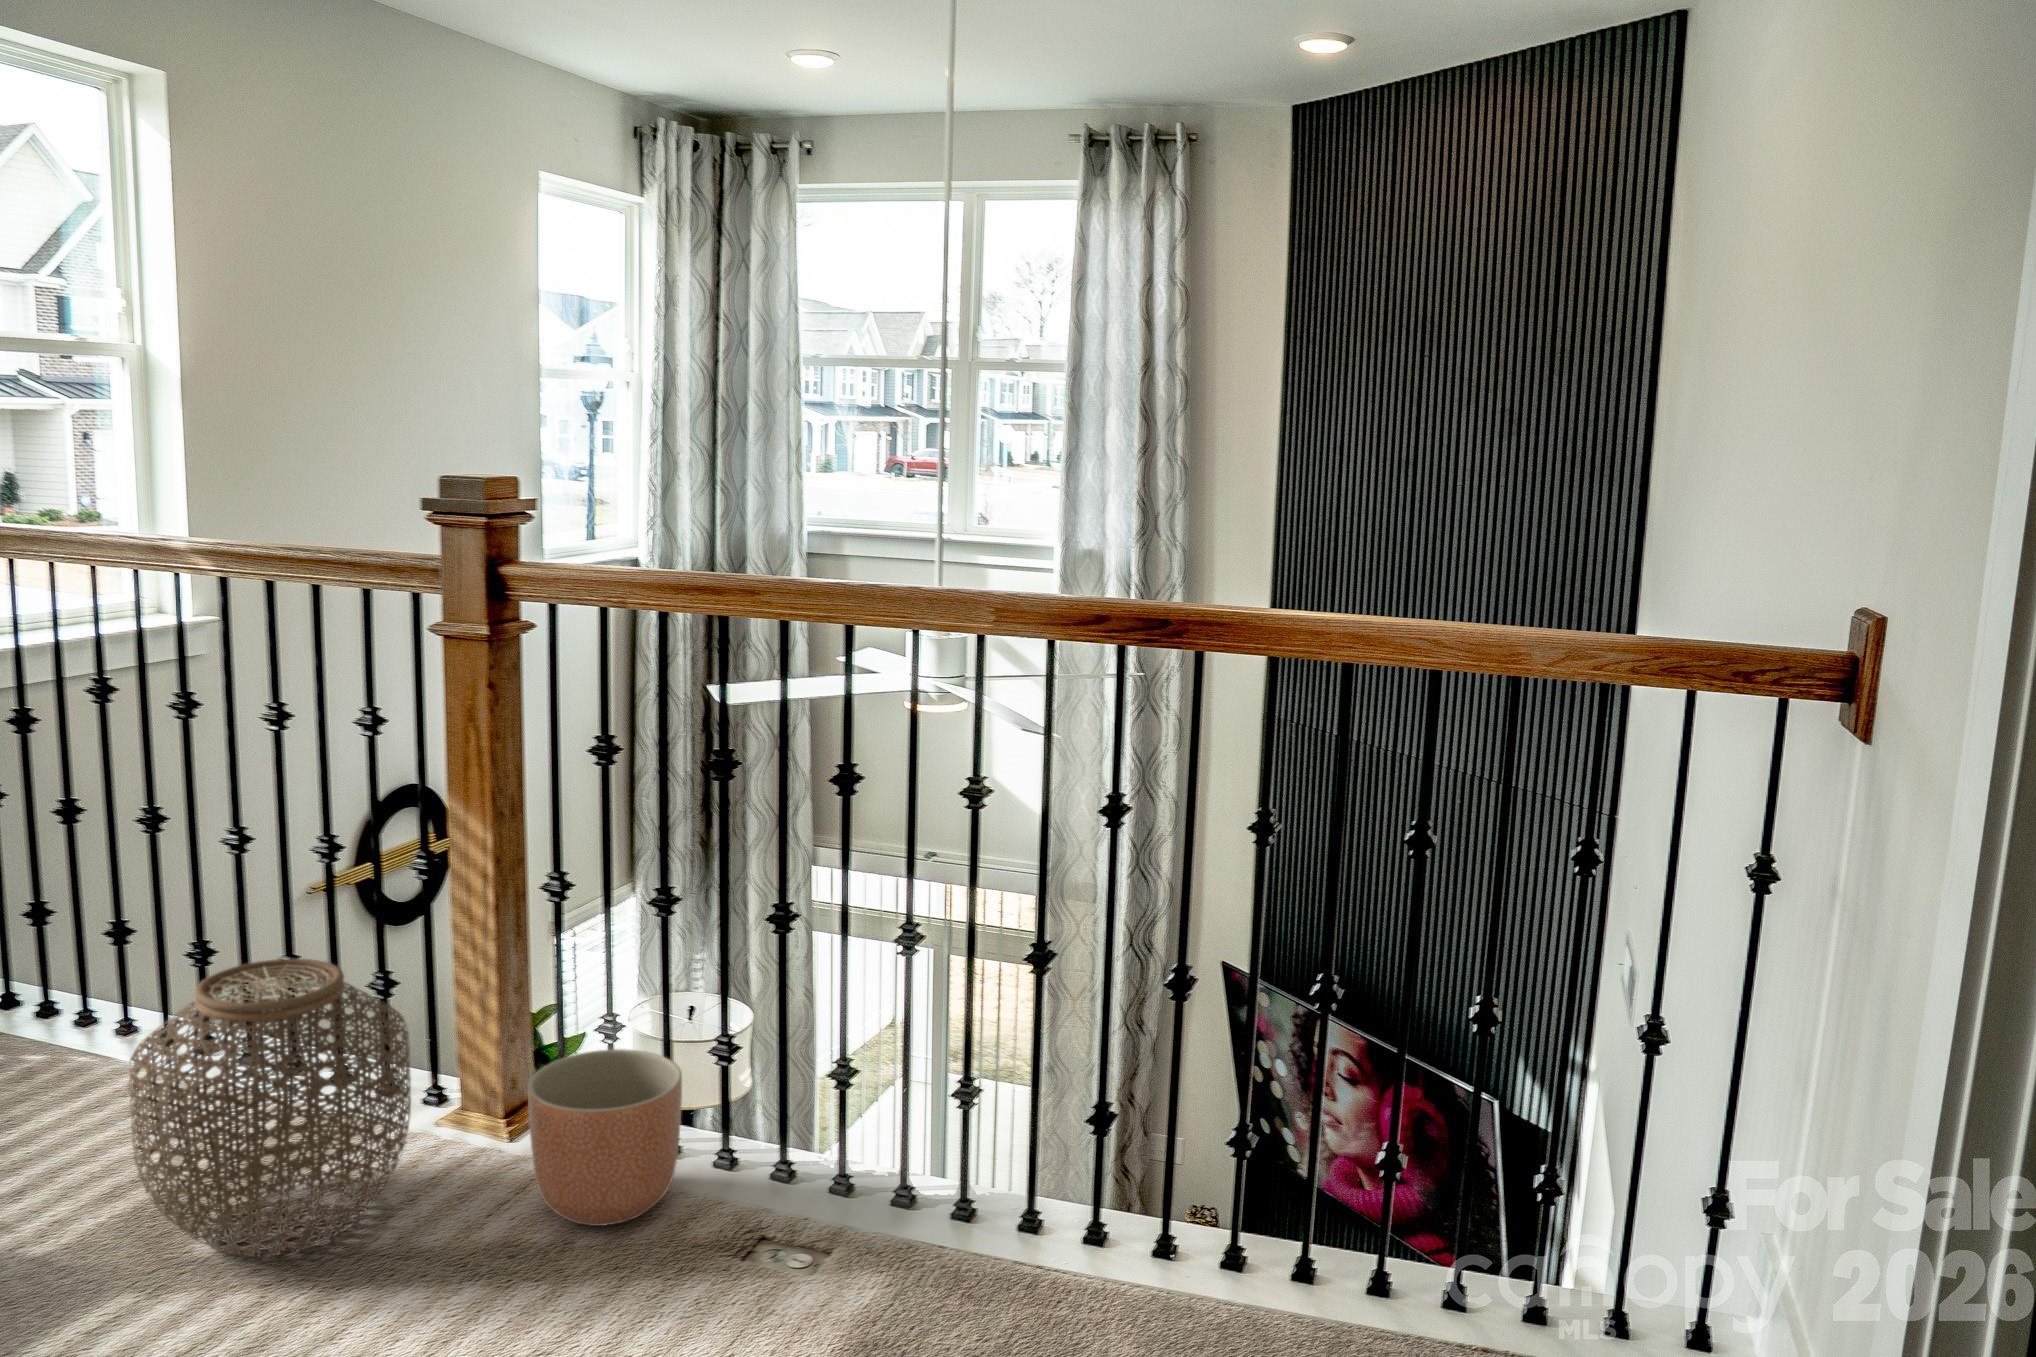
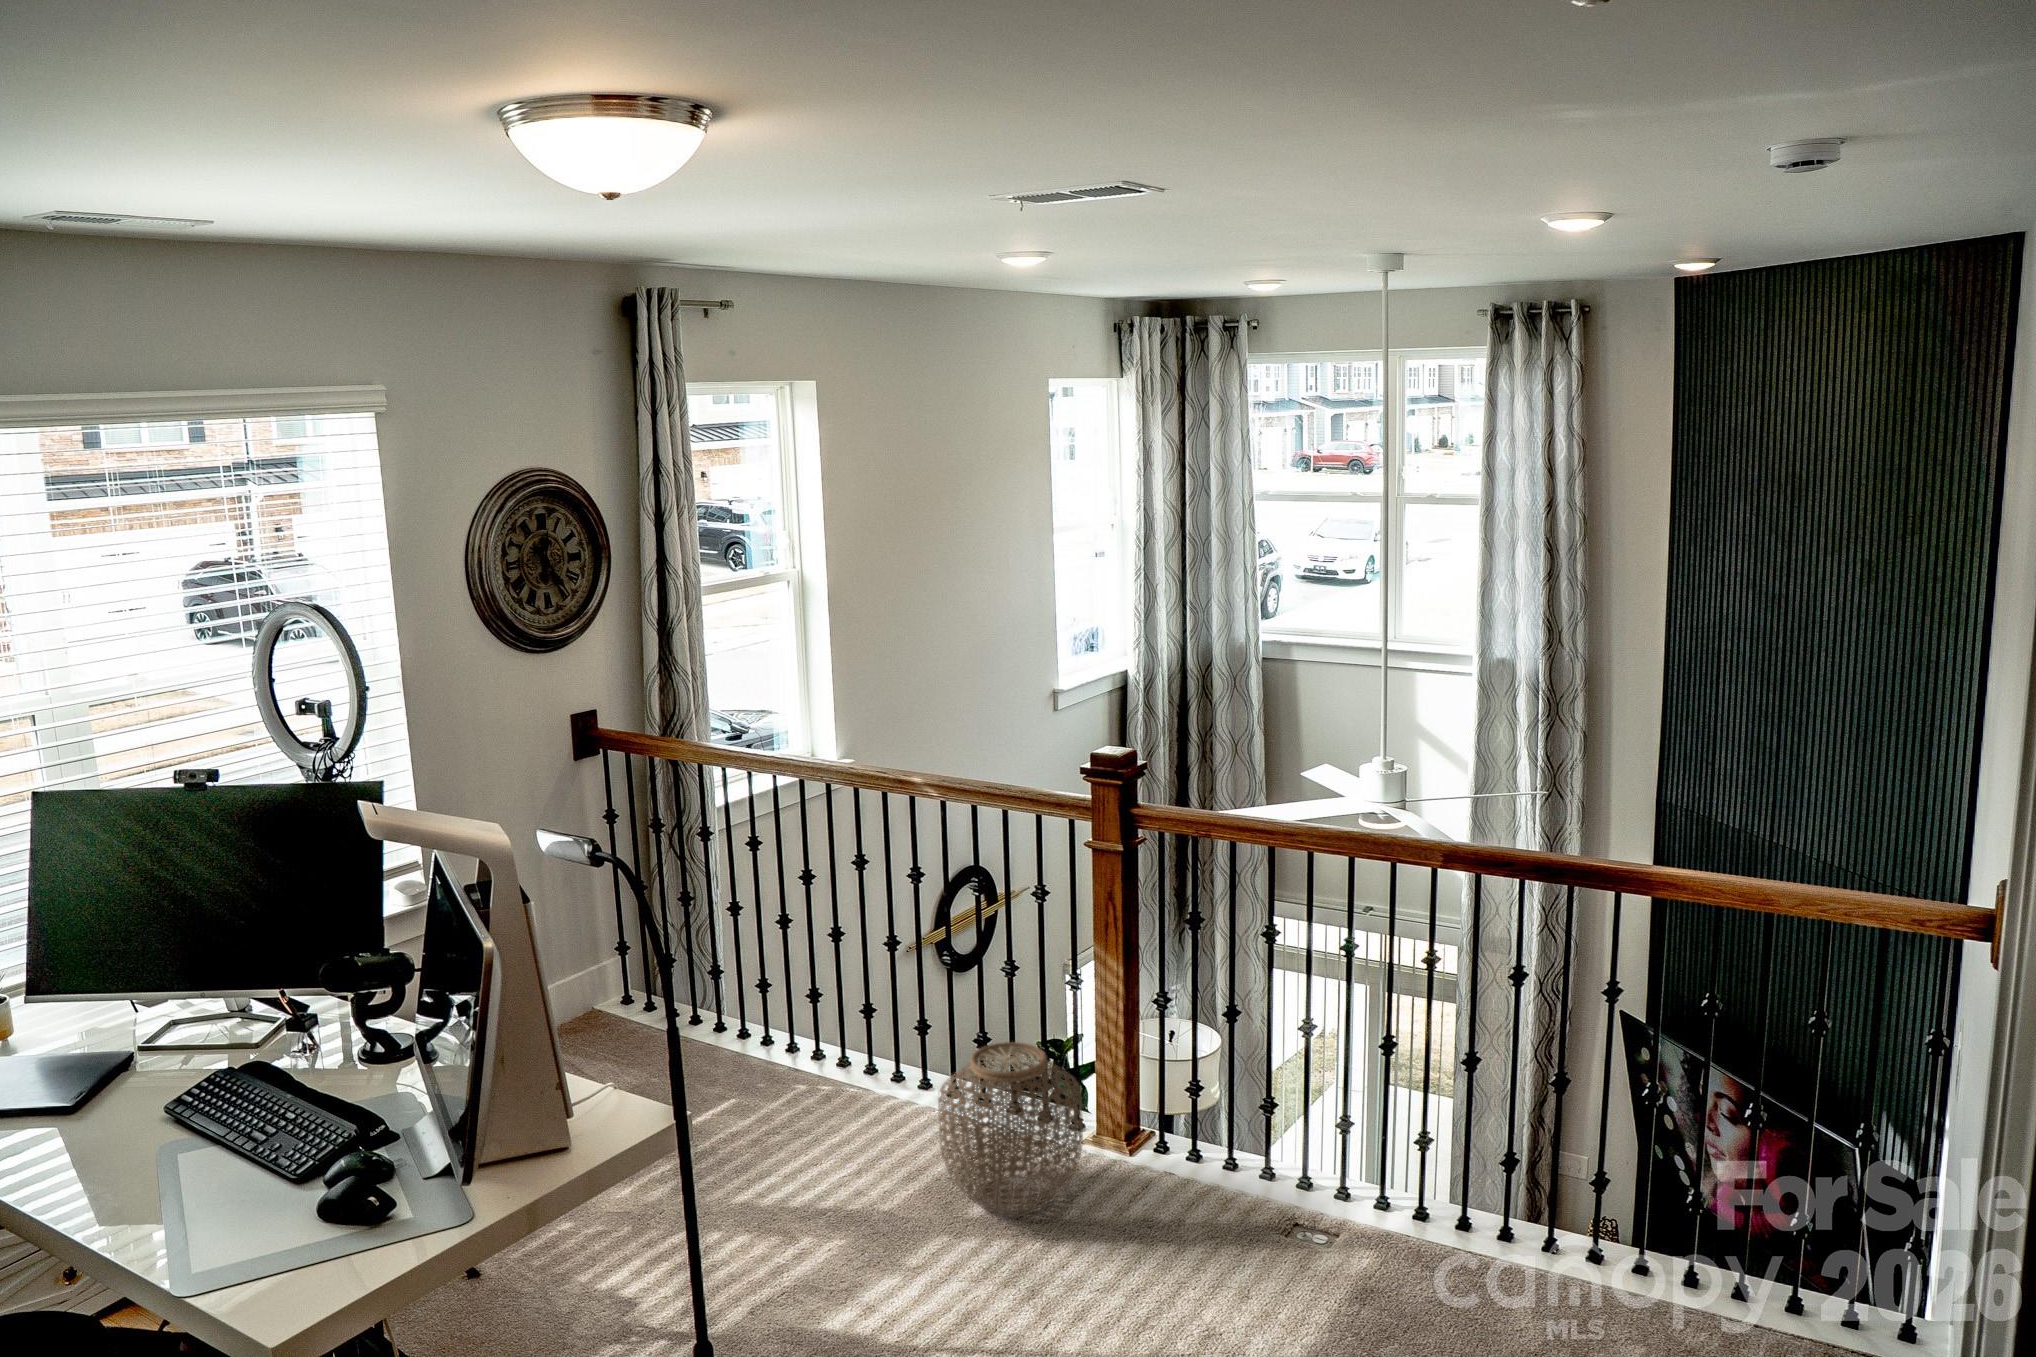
planter: present [528,1049,682,1226] -> none [1151,1104,1241,1212]

